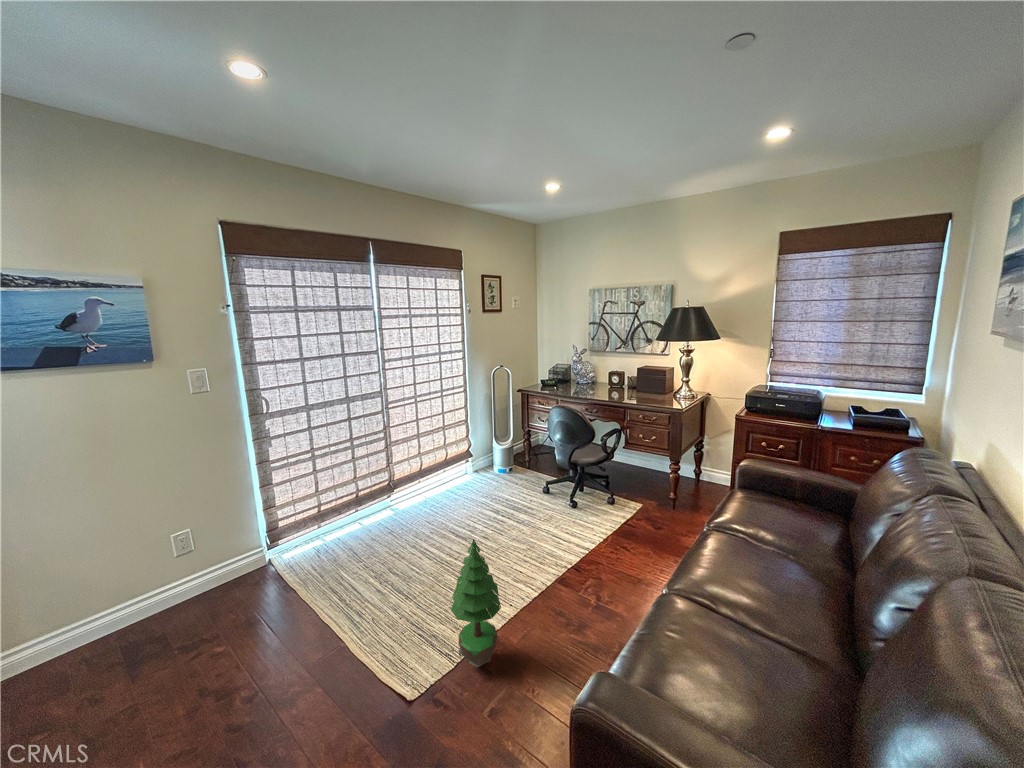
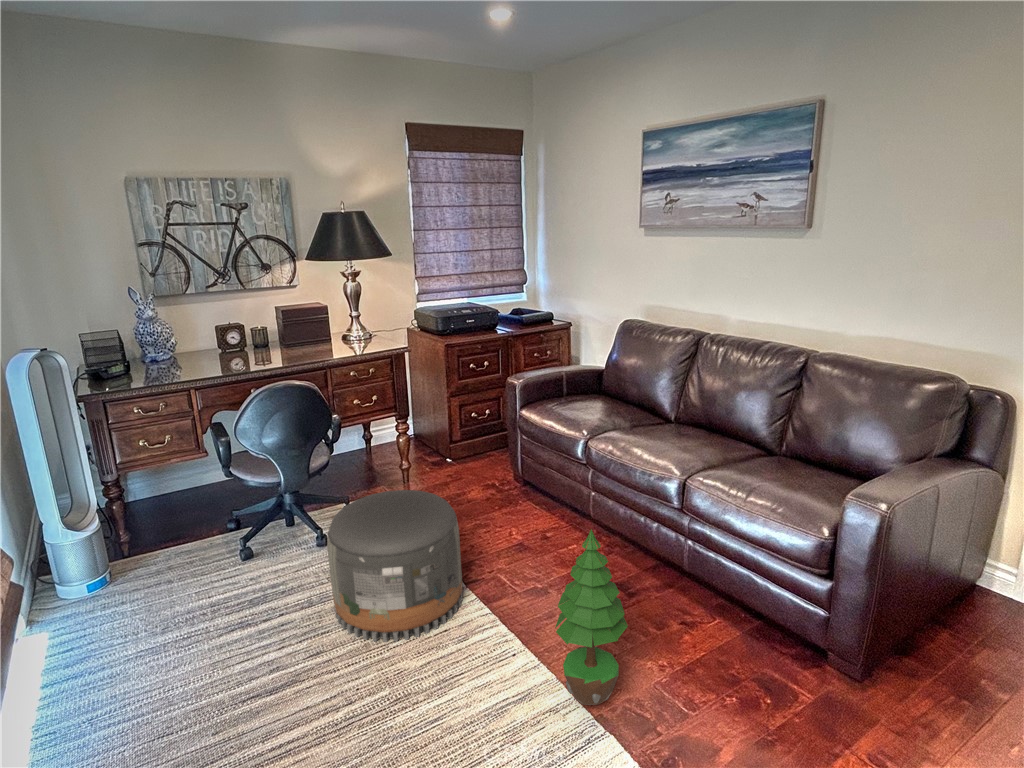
pouf: none [500,481,580,575] -> present [327,490,463,642]

